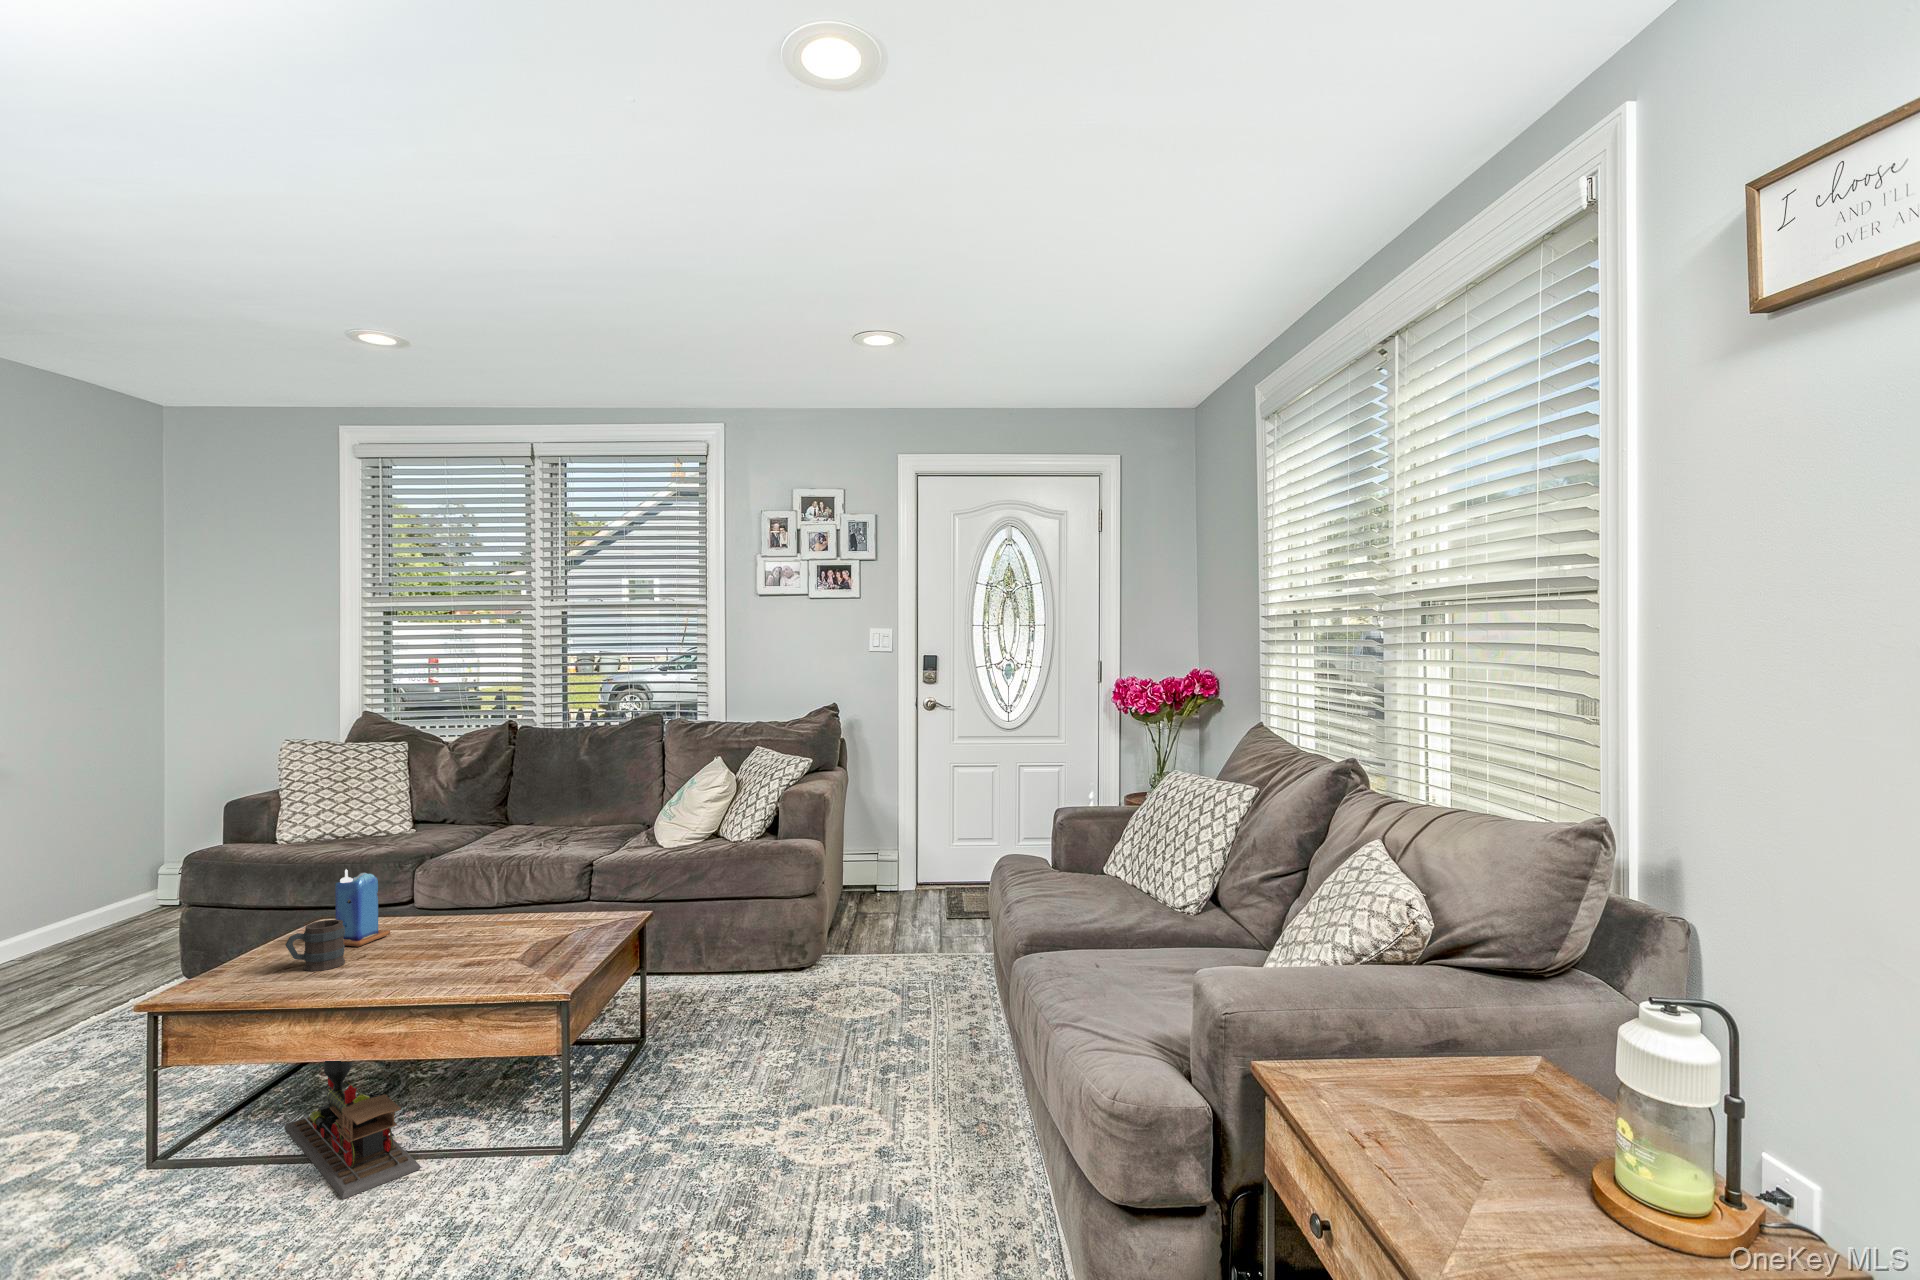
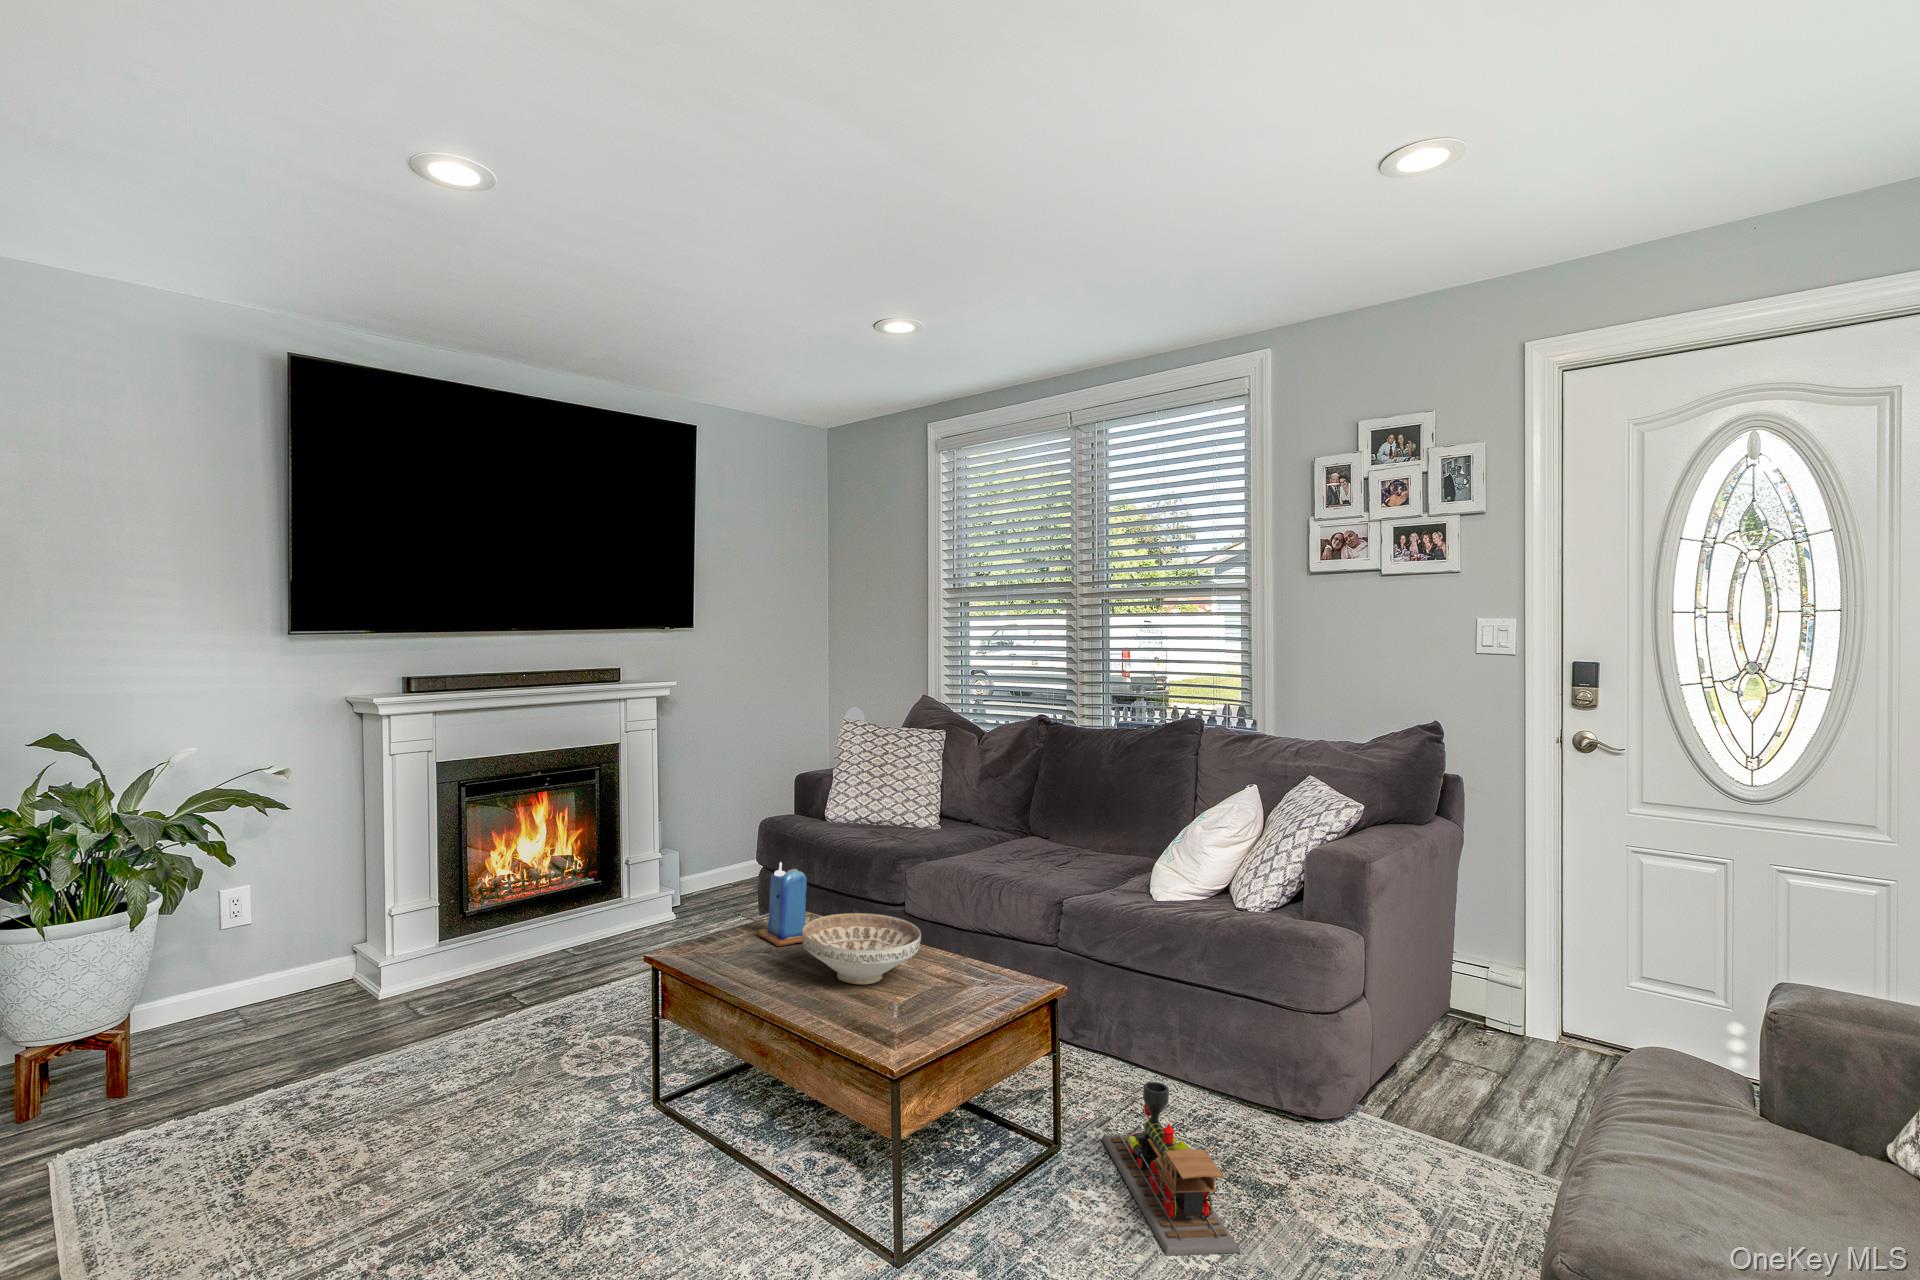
decorative bowl: none [411,890,528,951] -> present [802,913,921,985]
mug: present [285,919,345,971] -> none [697,913,751,966]
toy train: present [285,1061,420,1199] -> present [1102,1082,1240,1255]

